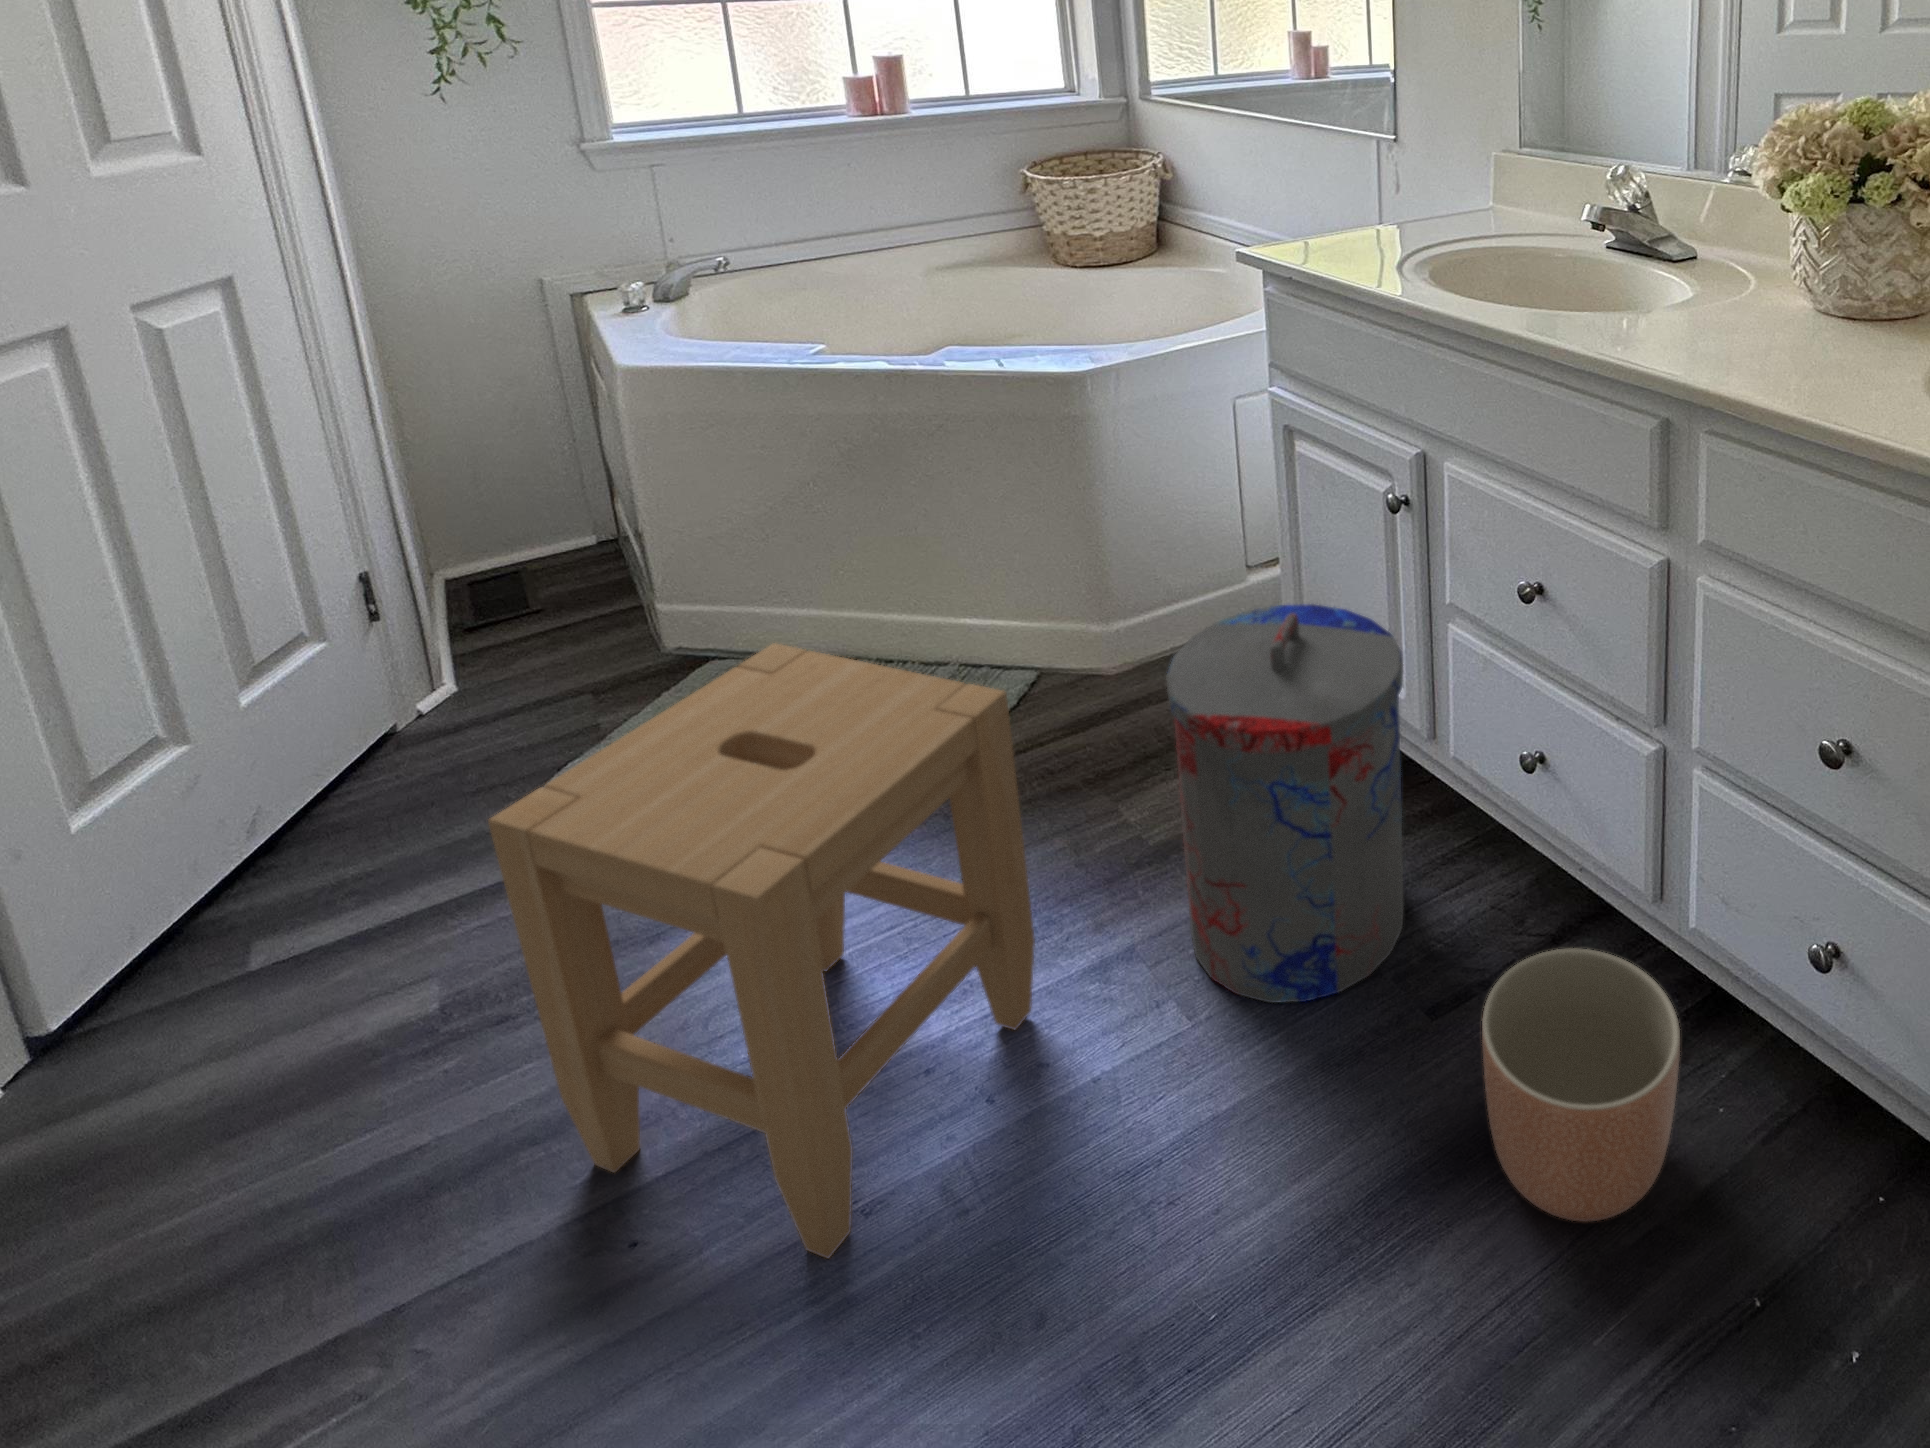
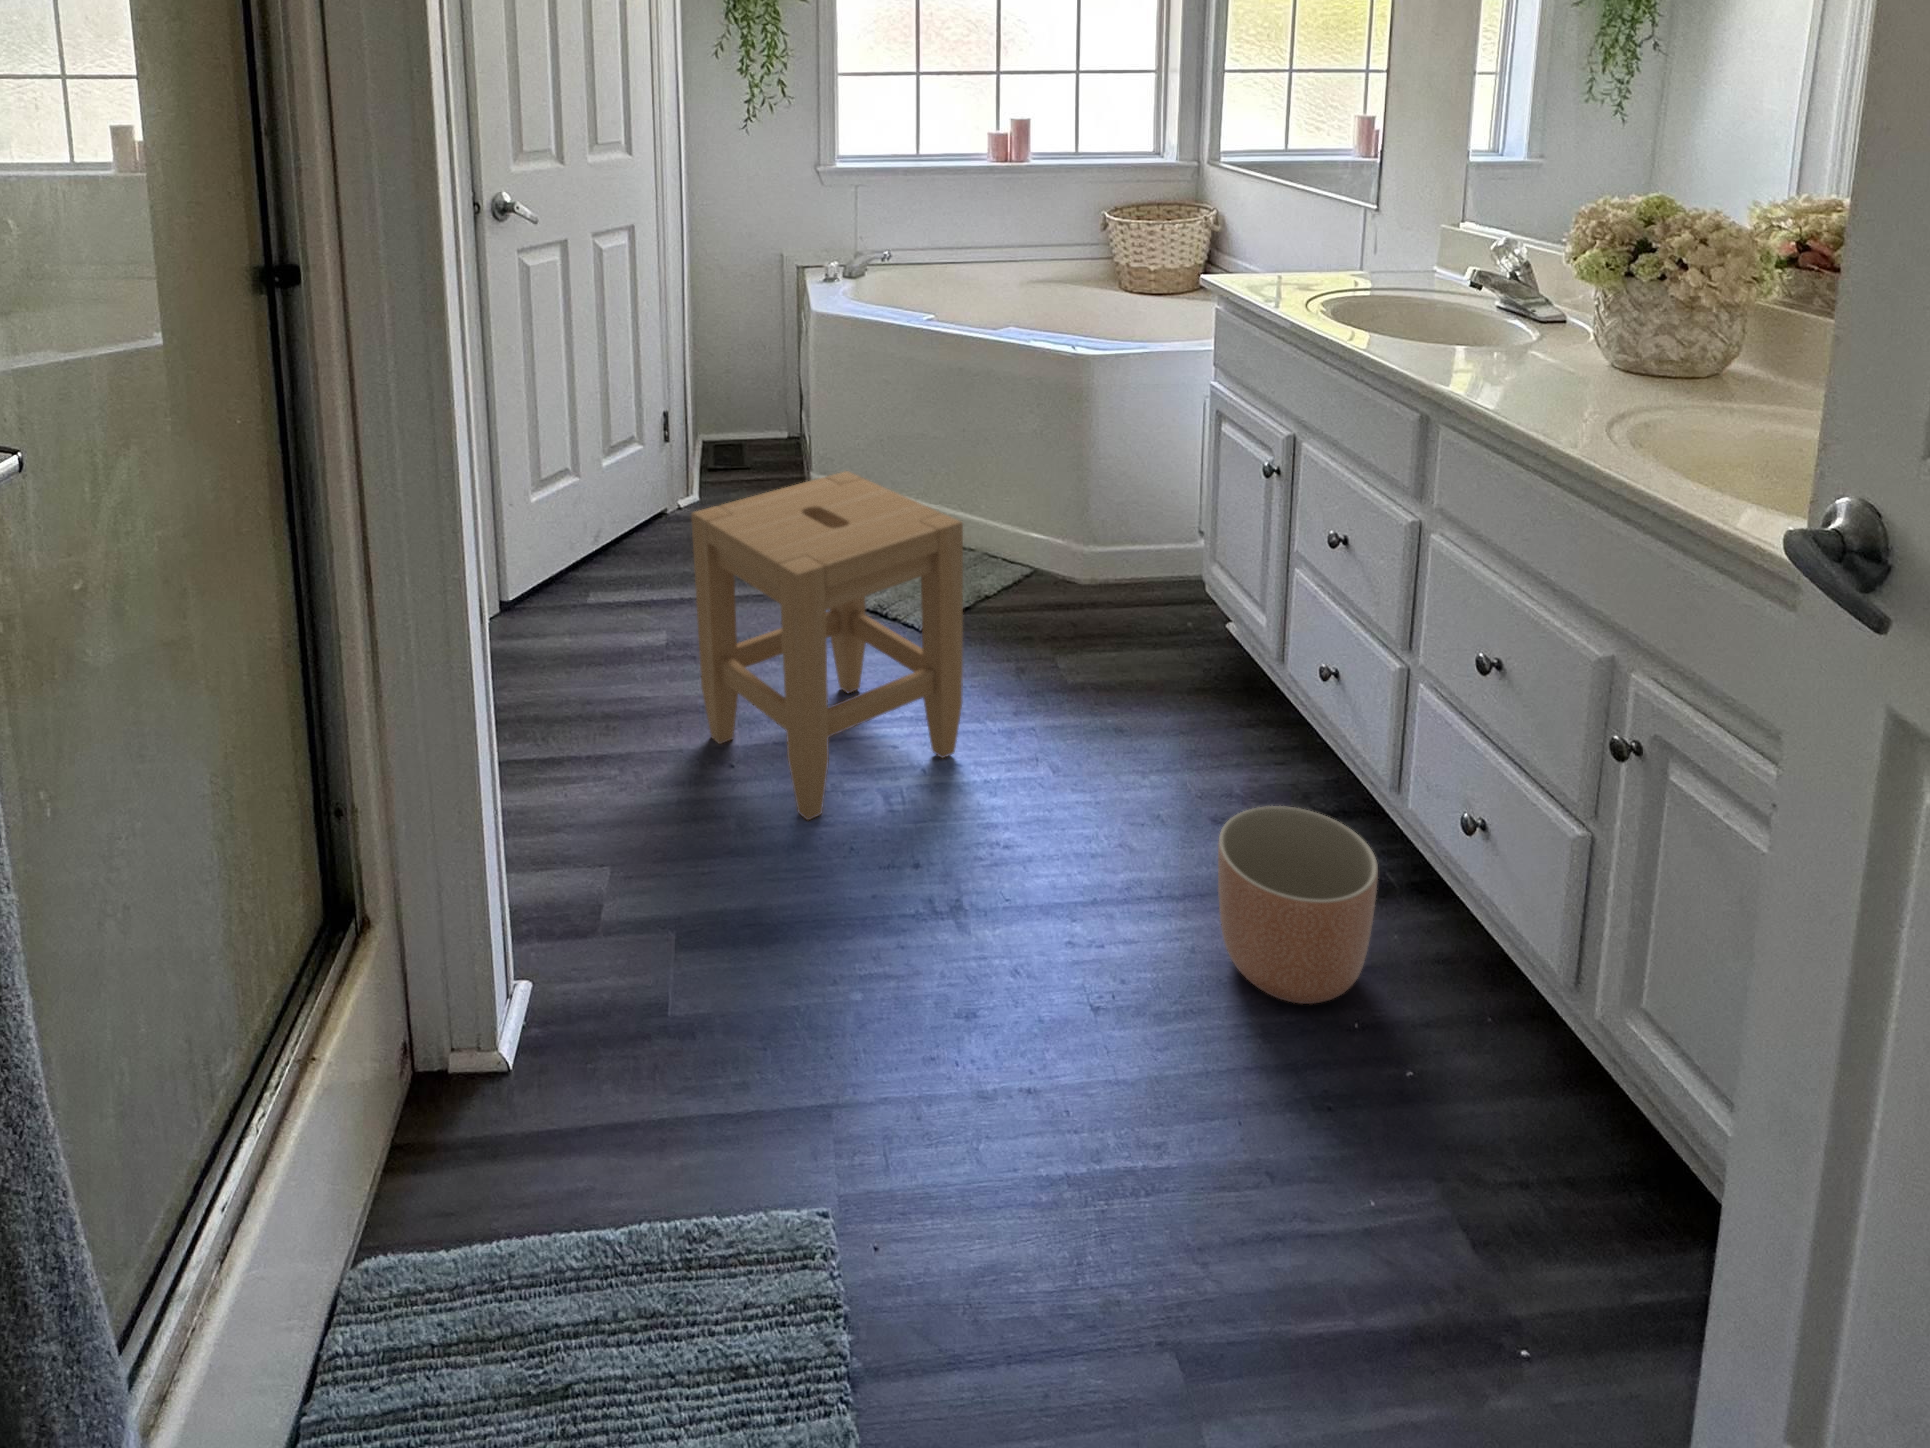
trash can: present [1166,604,1403,1003] -> none [1070,527,1248,817]

